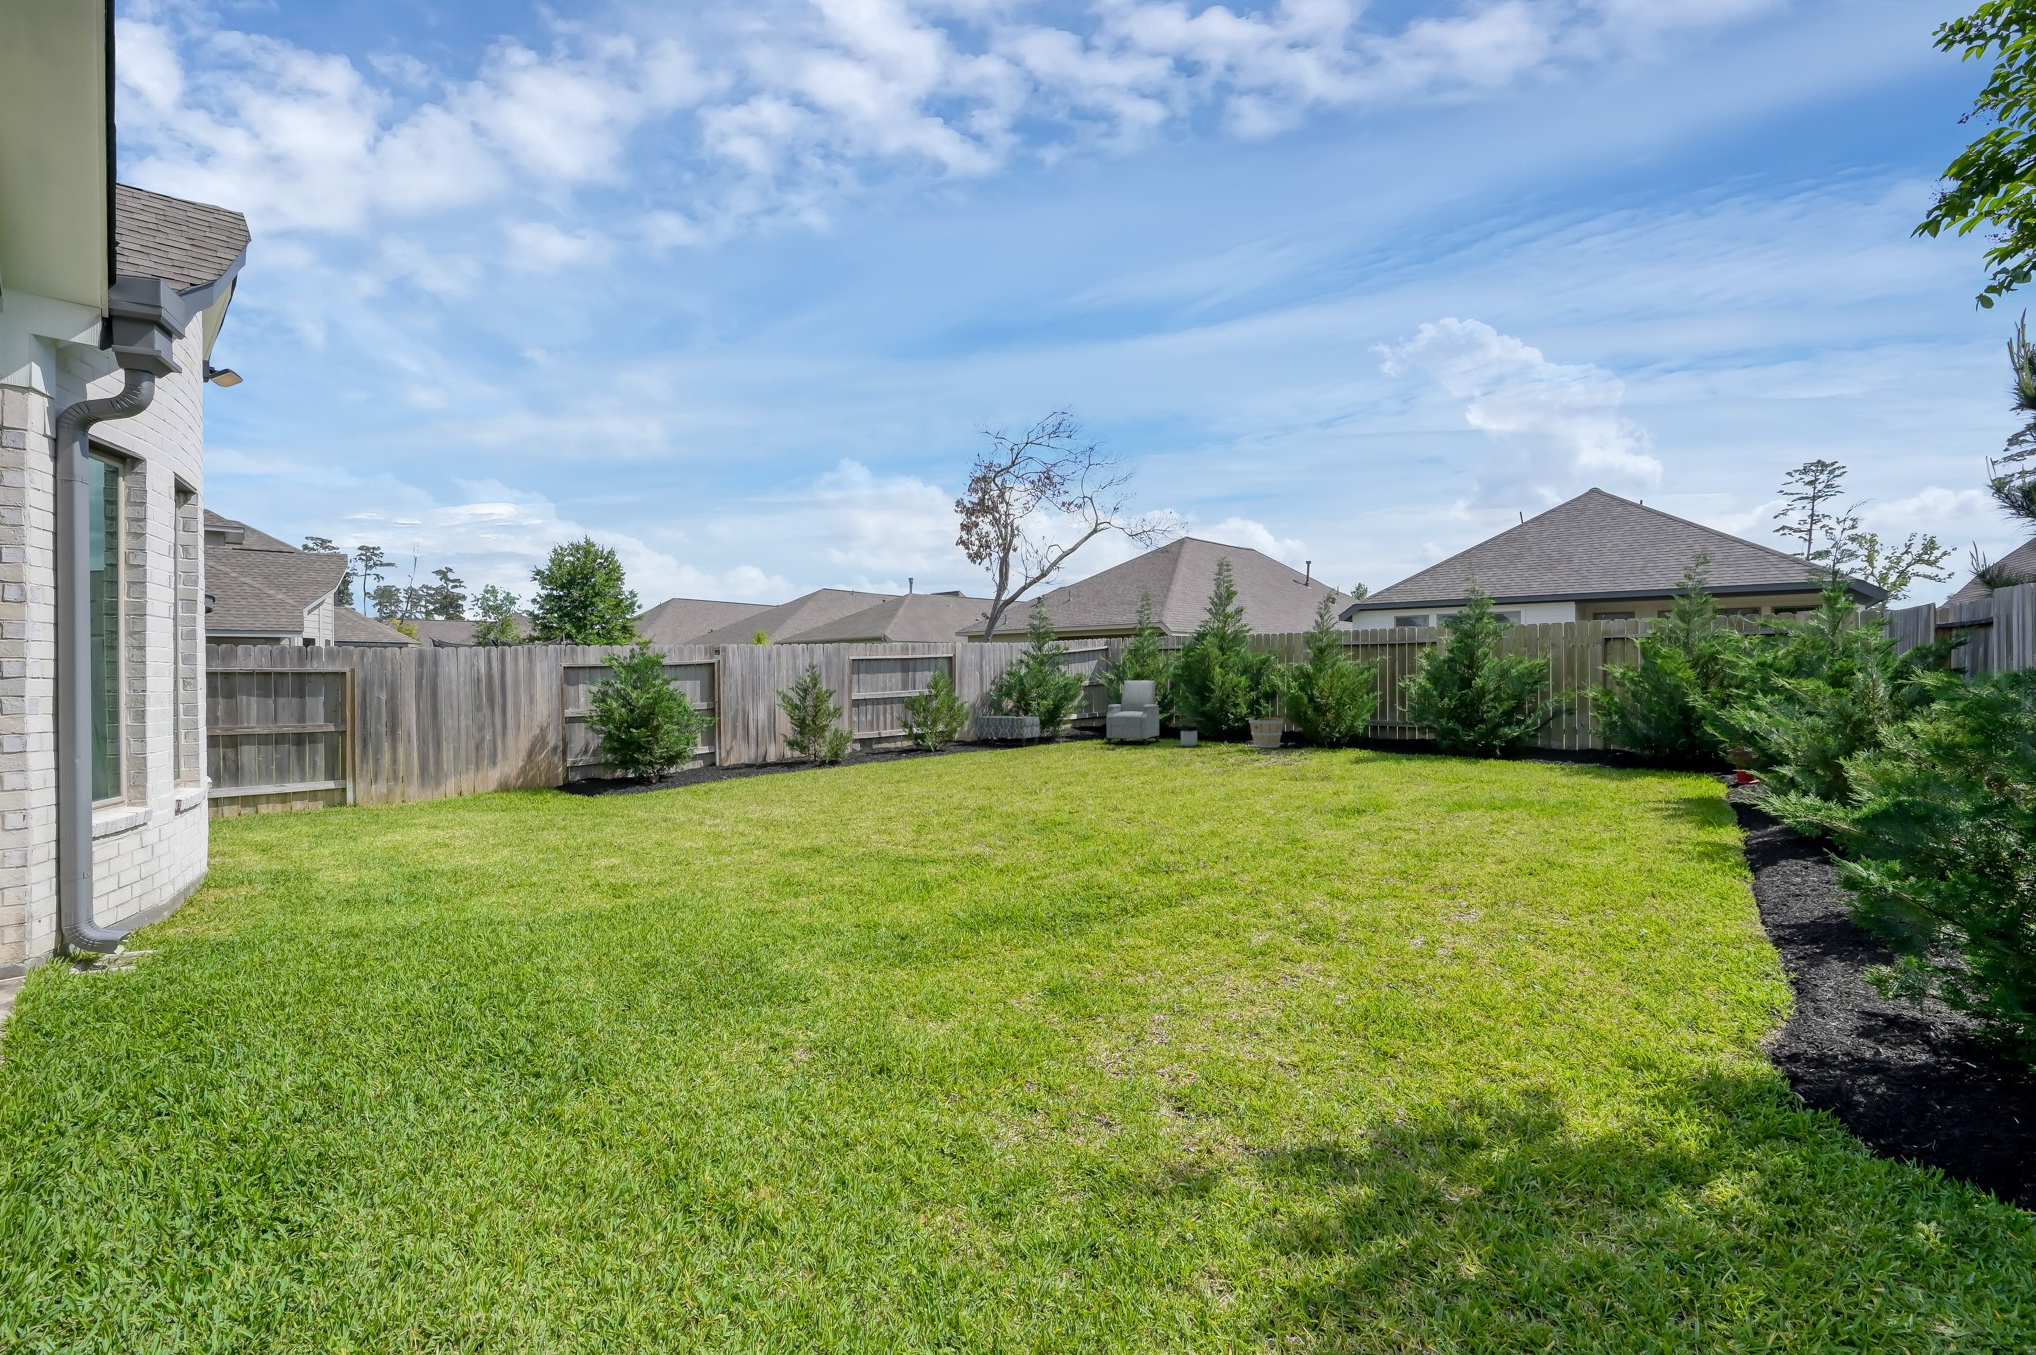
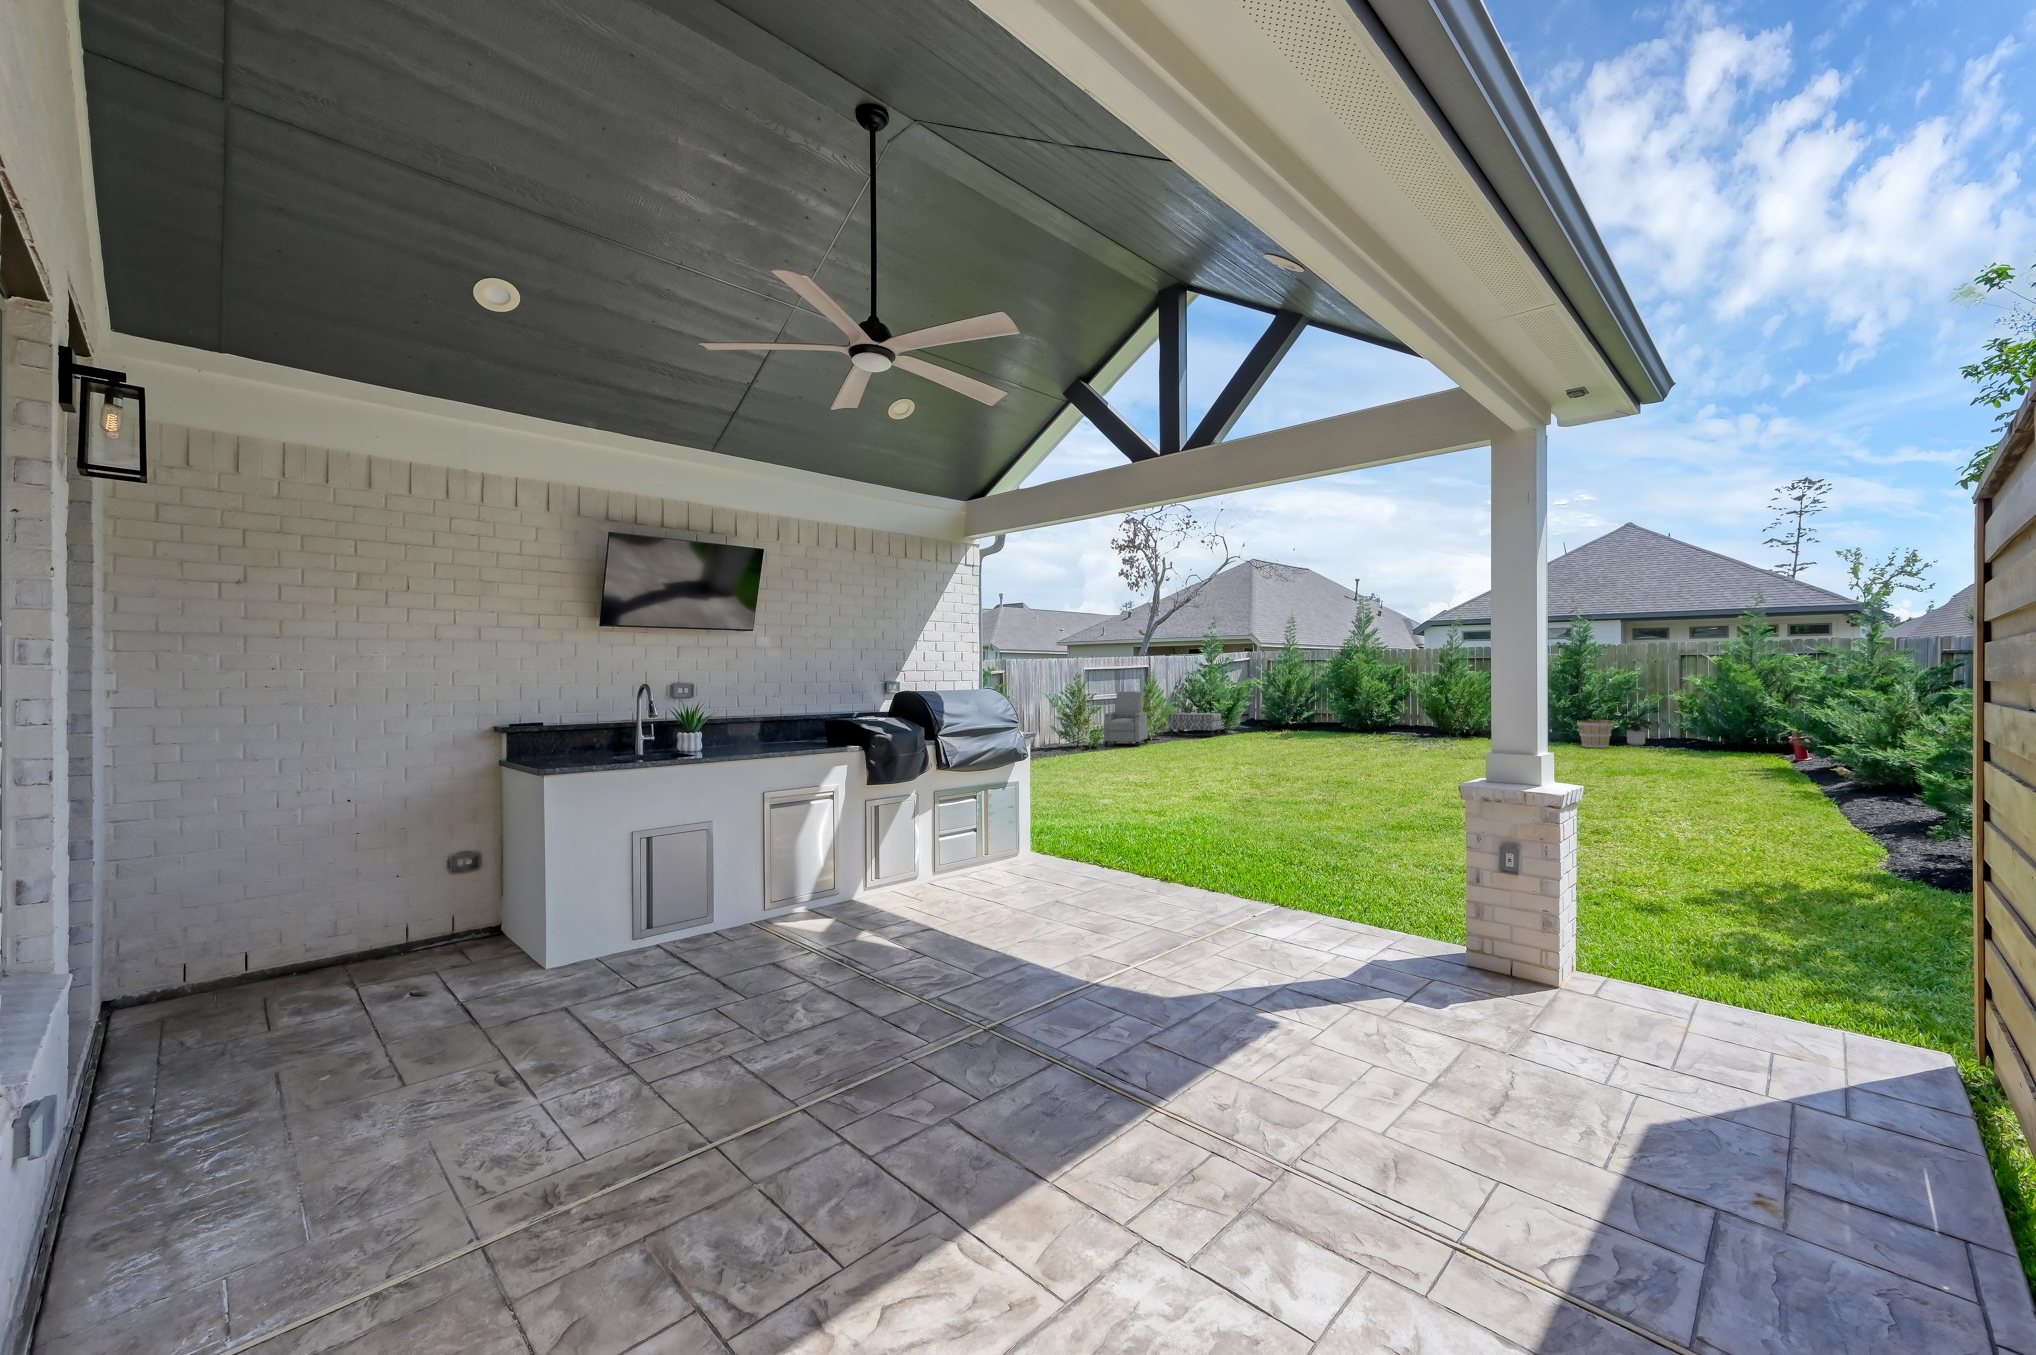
chair: present [1106,680,1159,745] -> present [1104,691,1148,747]
potted plant: present [1171,714,1205,746] -> present [1617,716,1653,745]
wooden bucket: present [1249,717,1283,748] -> present [1577,720,1613,748]

